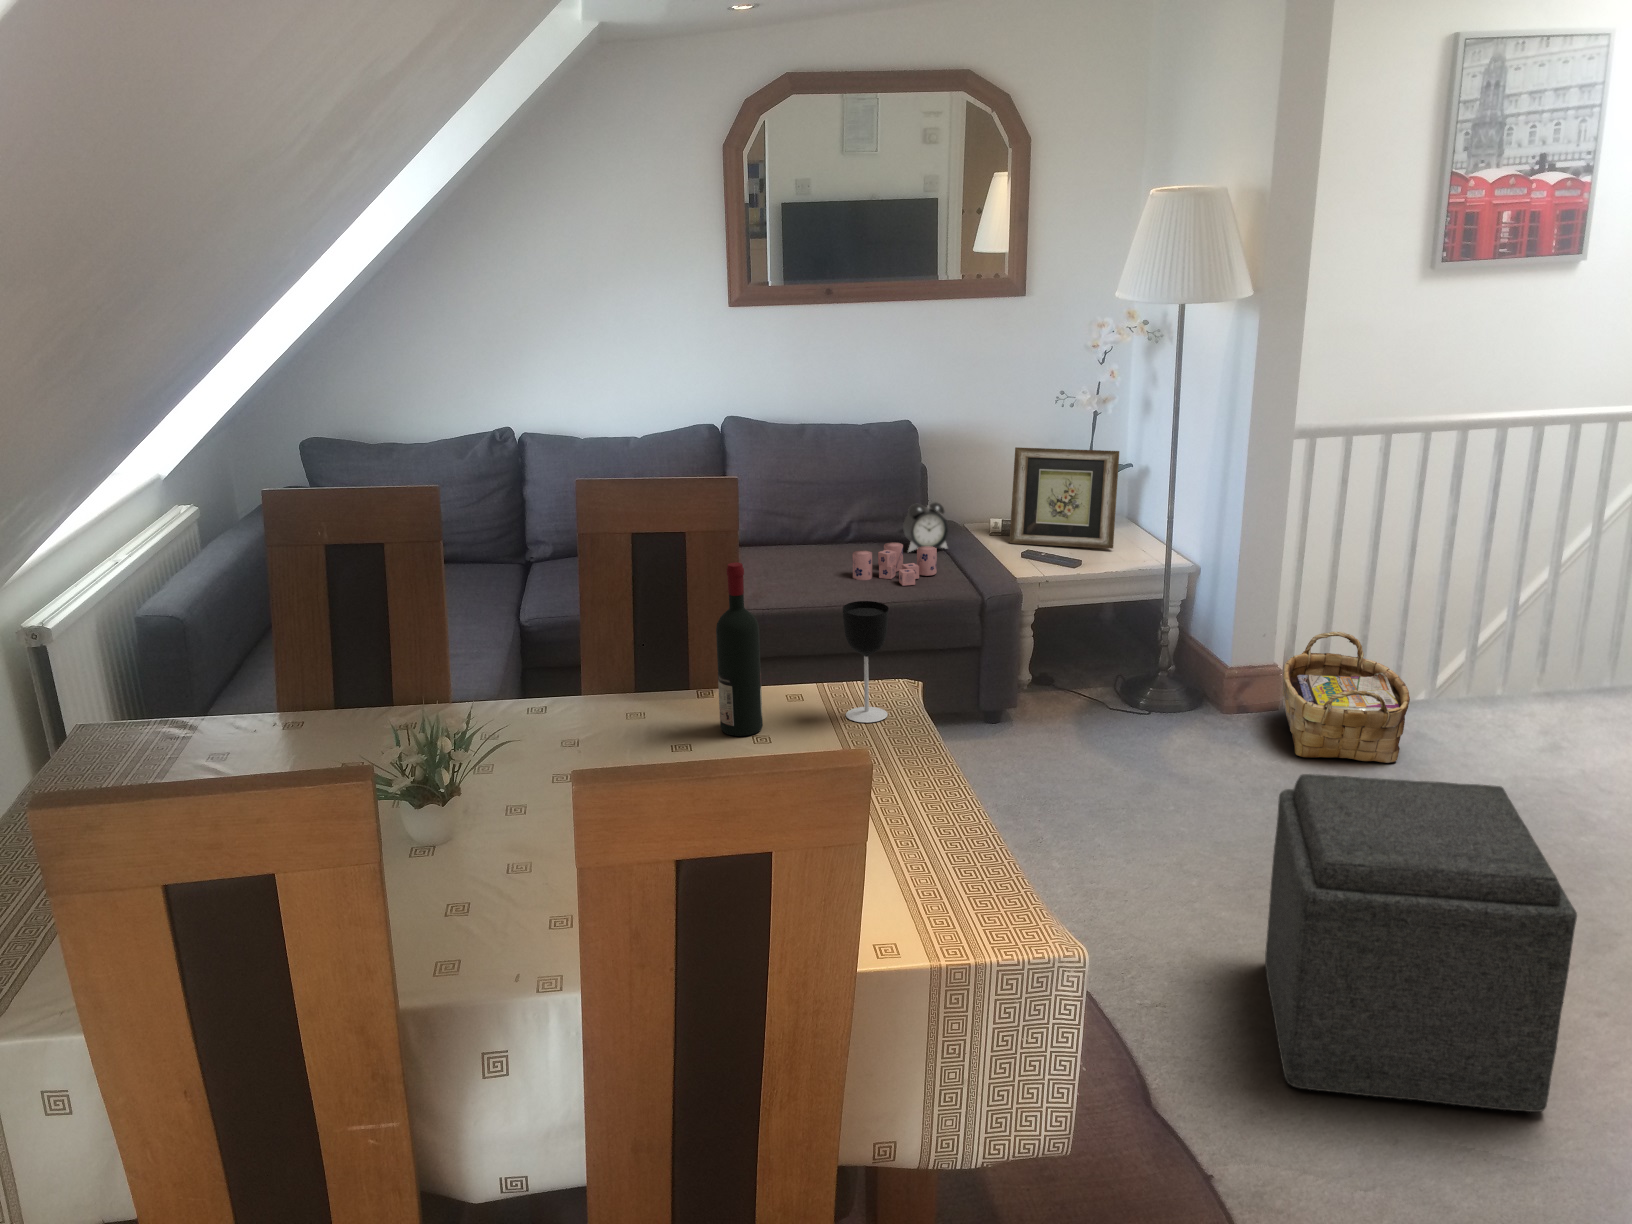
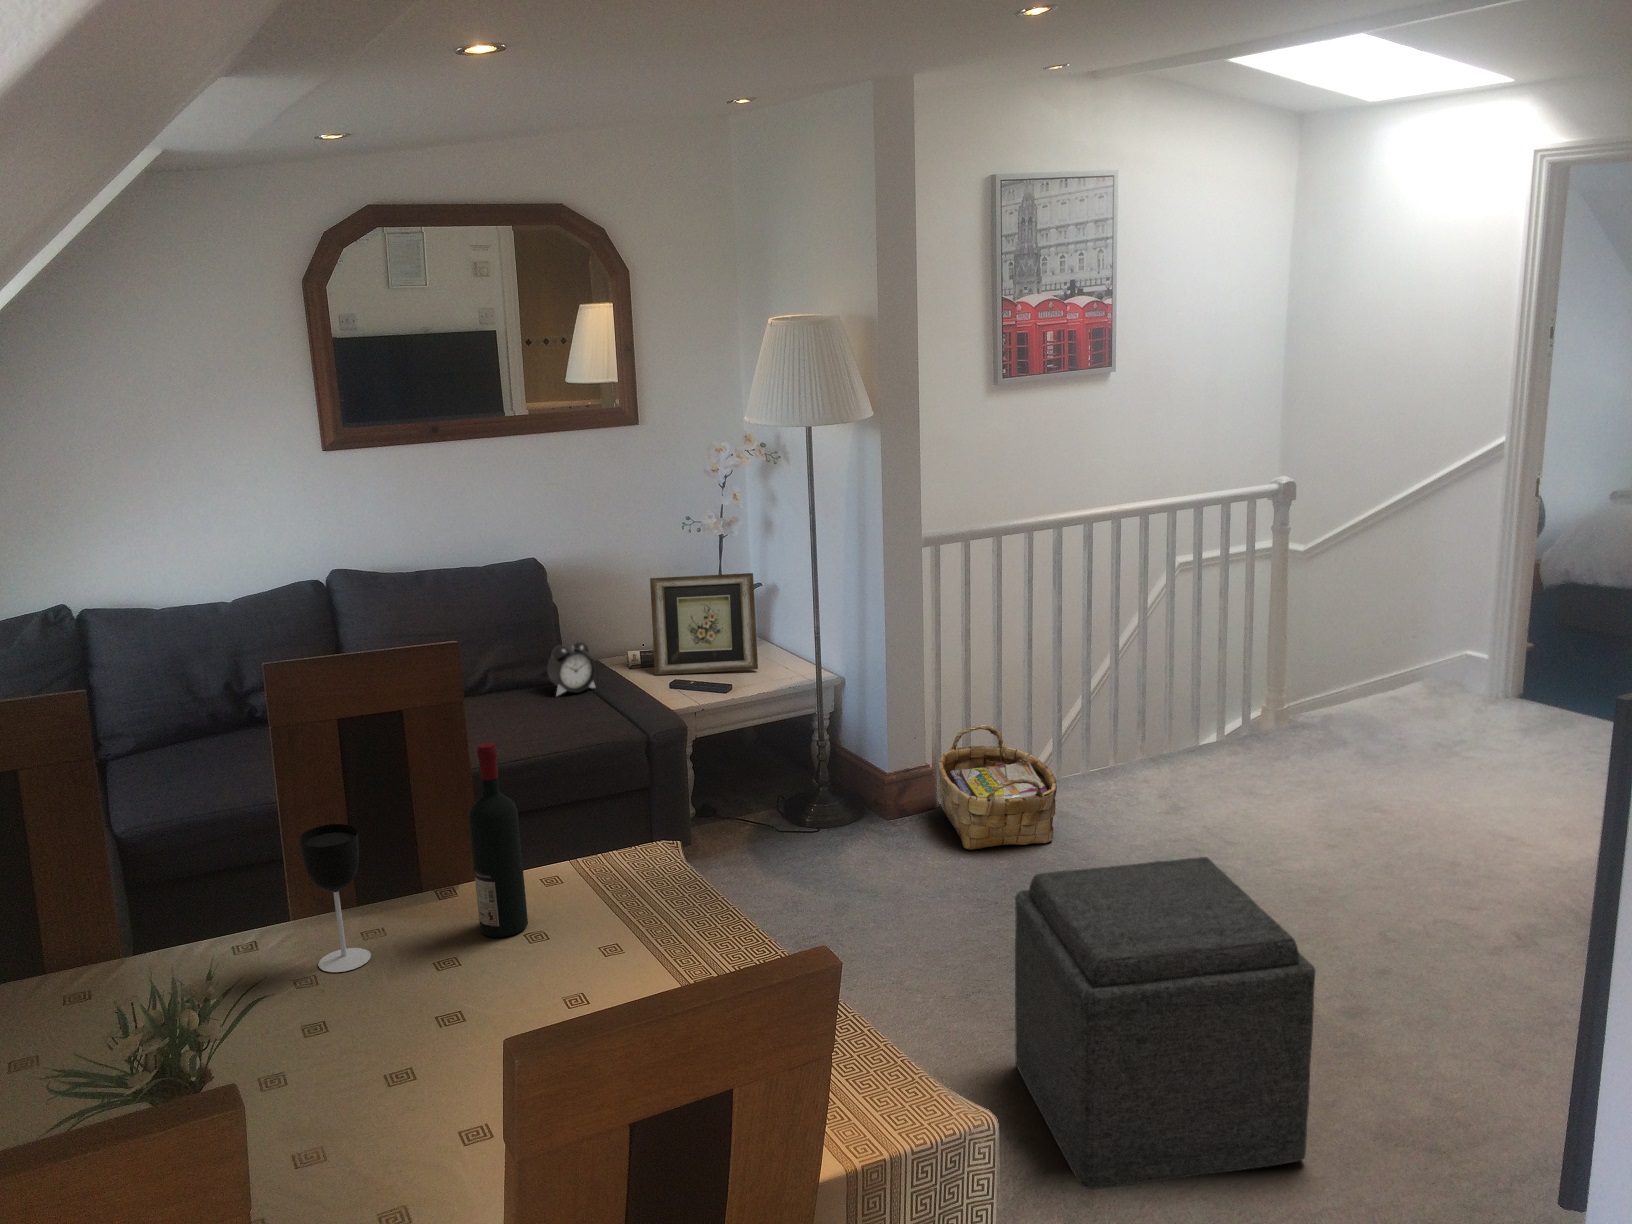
candle: present [853,542,937,586] -> none [507,688,595,733]
wine glass: present [843,601,889,723] -> present [300,824,371,972]

